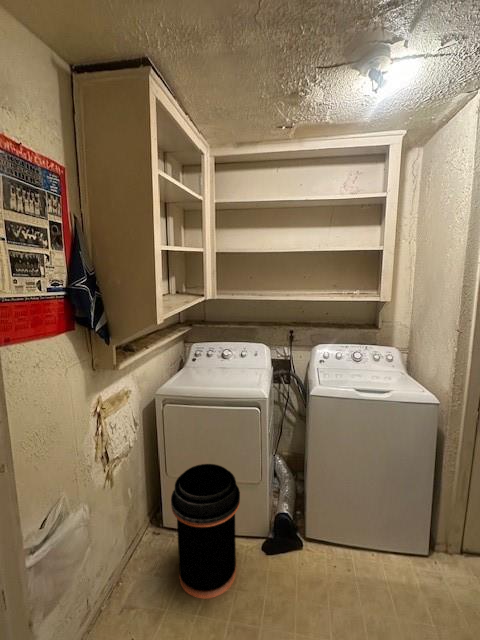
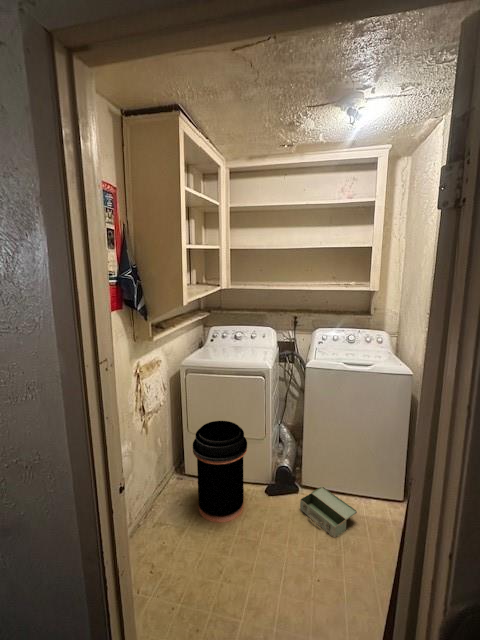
toolbox: none [306,541,378,617] -> present [300,487,357,538]

